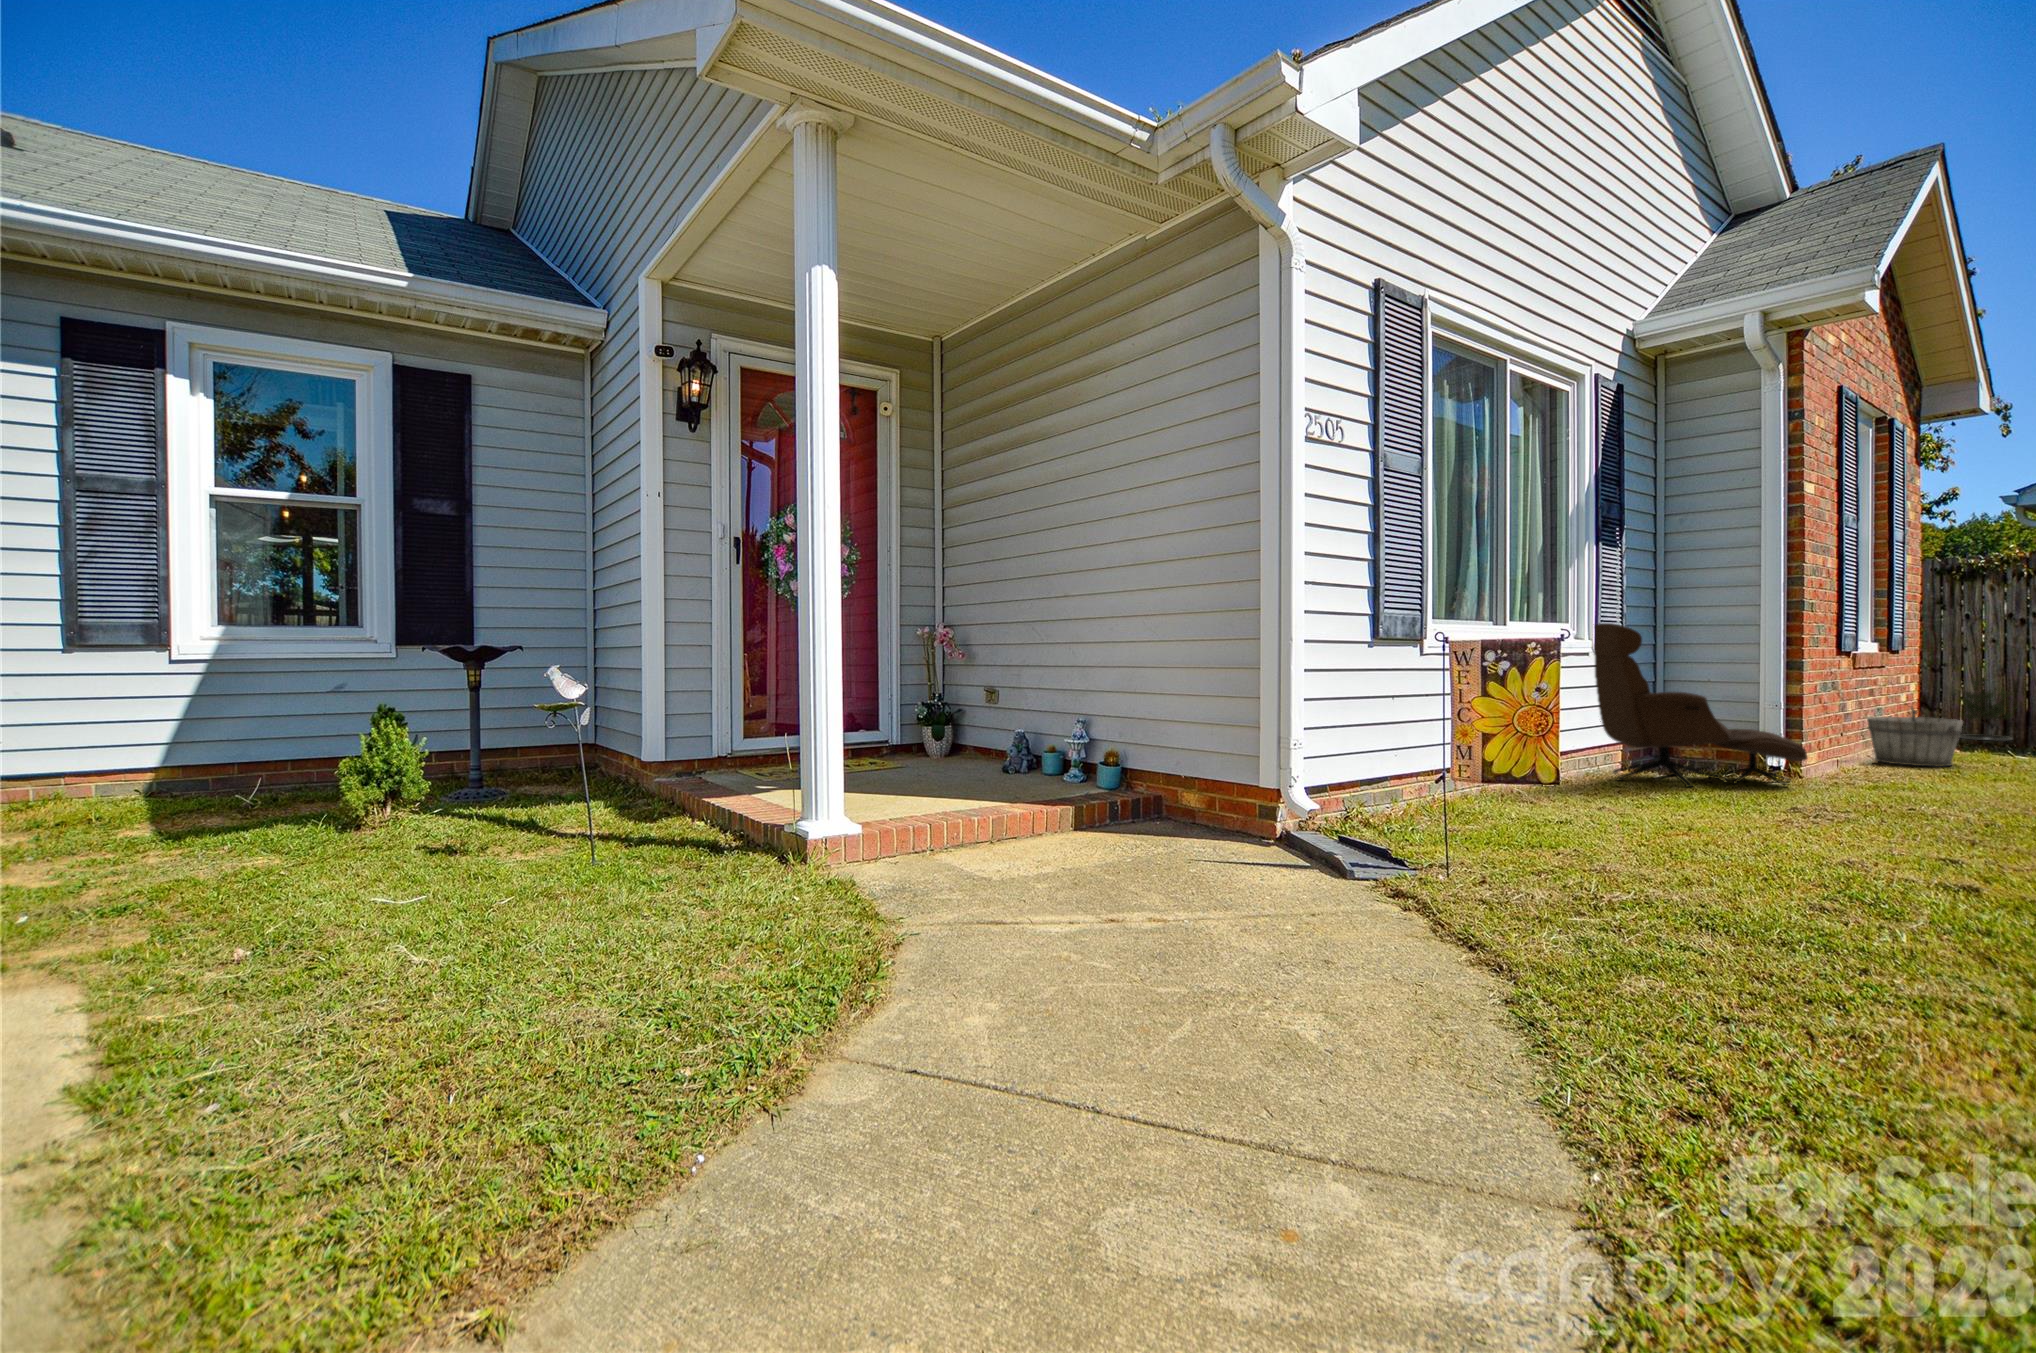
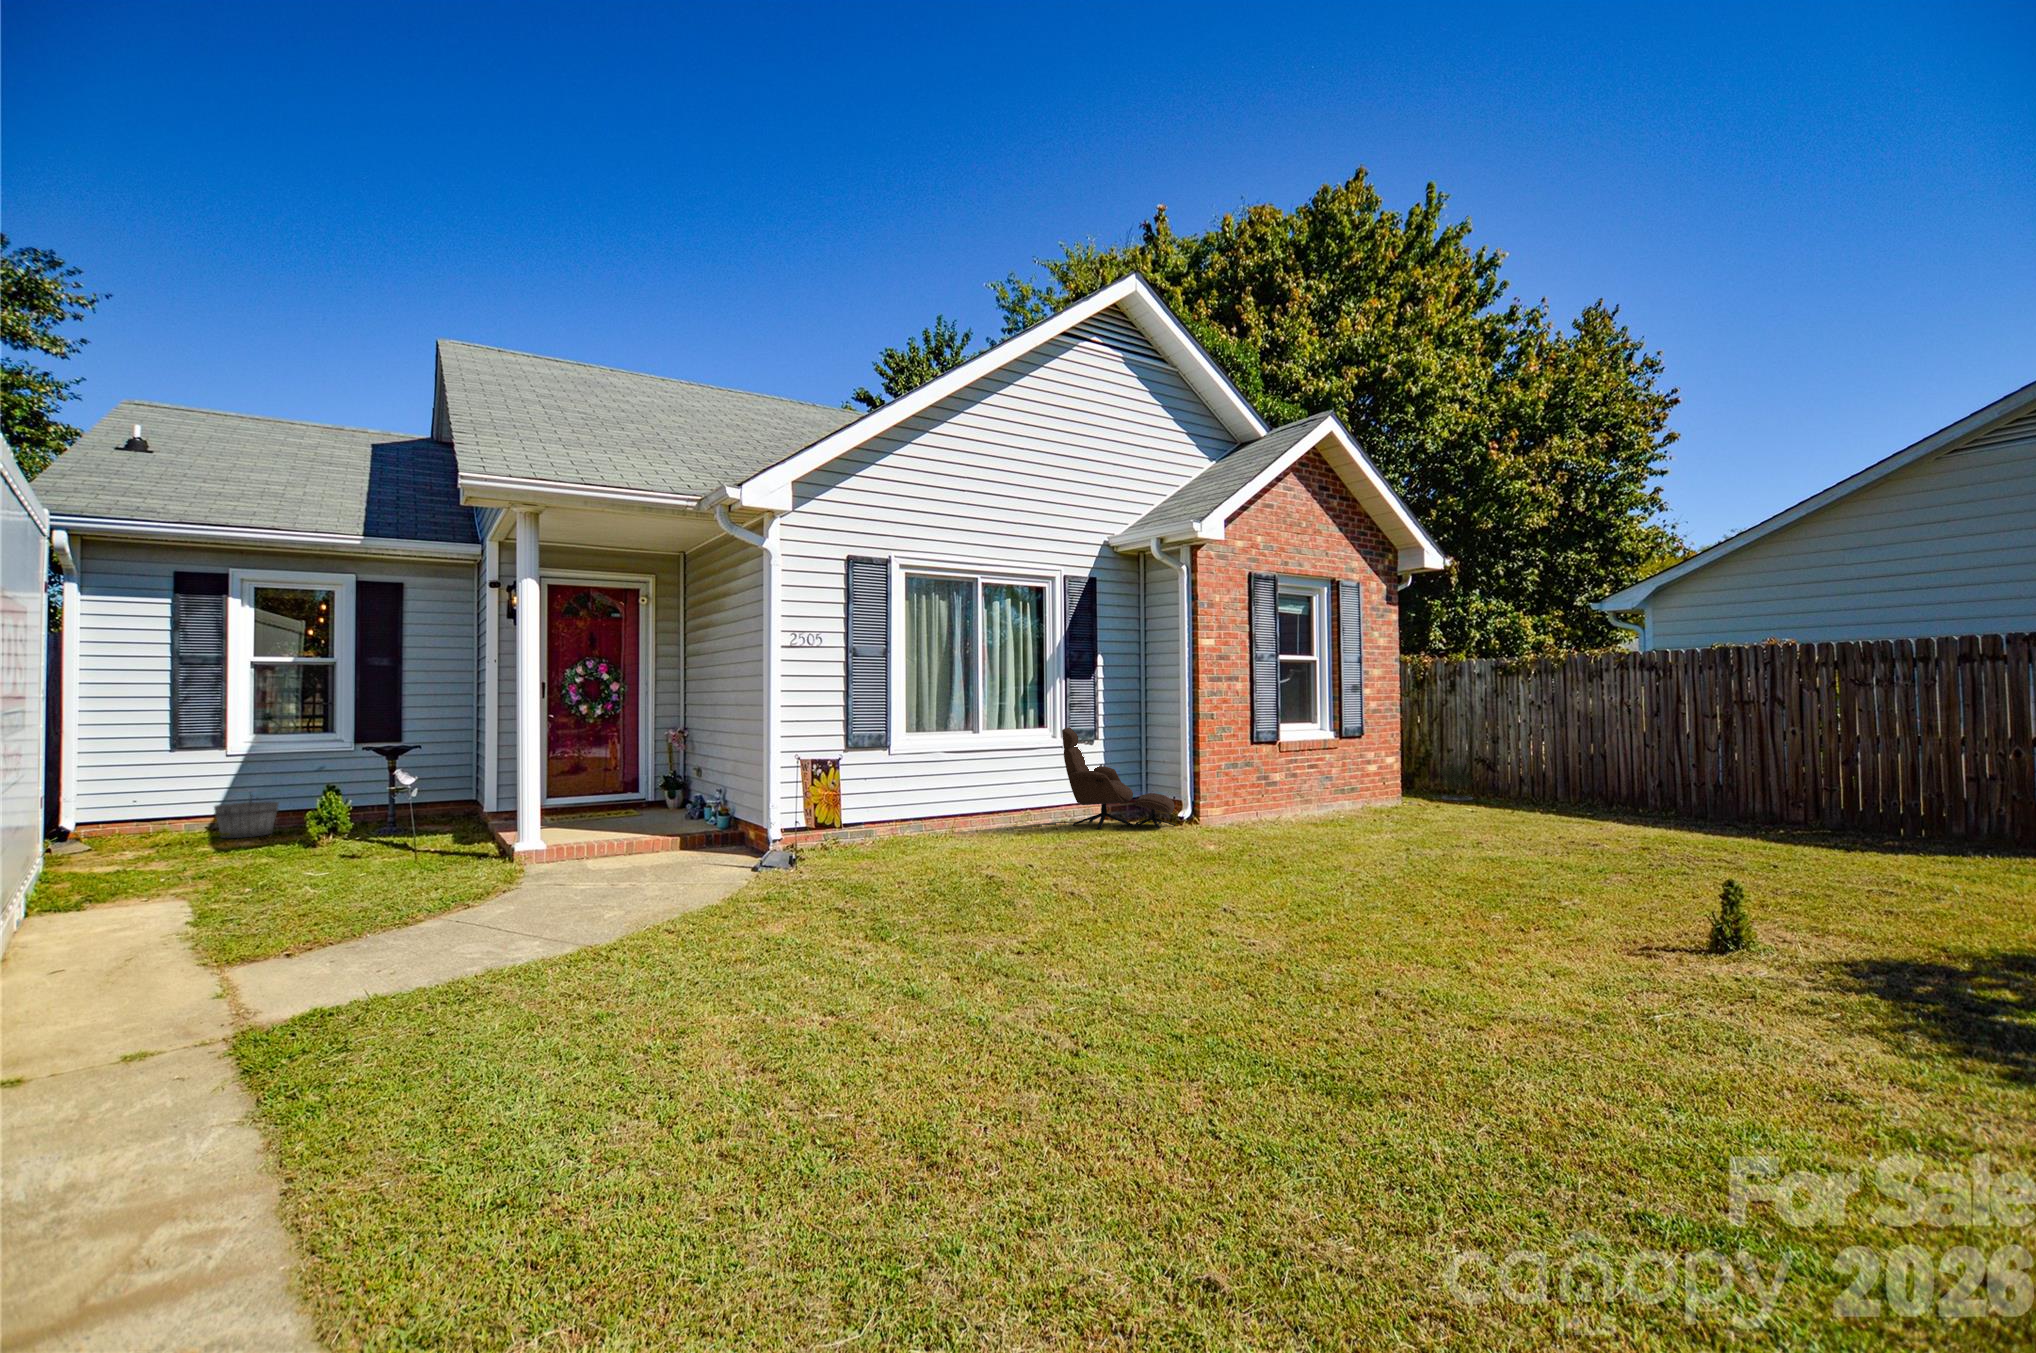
wooden bucket: present [1867,707,1963,766] -> present [214,795,279,838]

